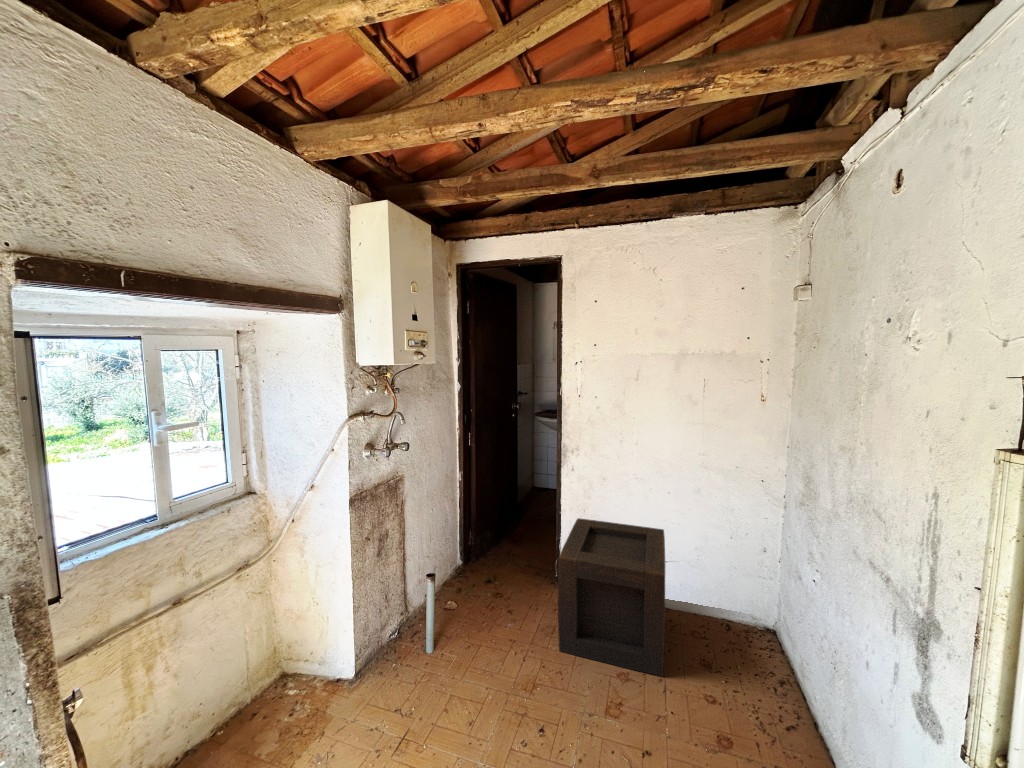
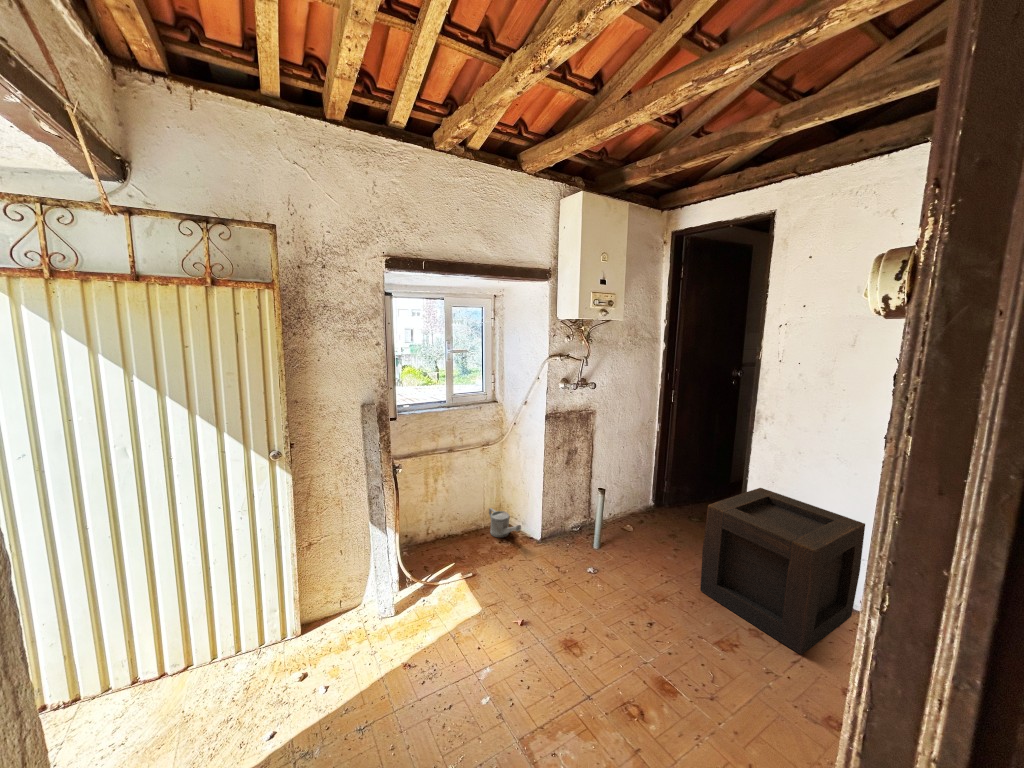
watering can: none [258,661,330,712] -> present [489,508,521,537]

